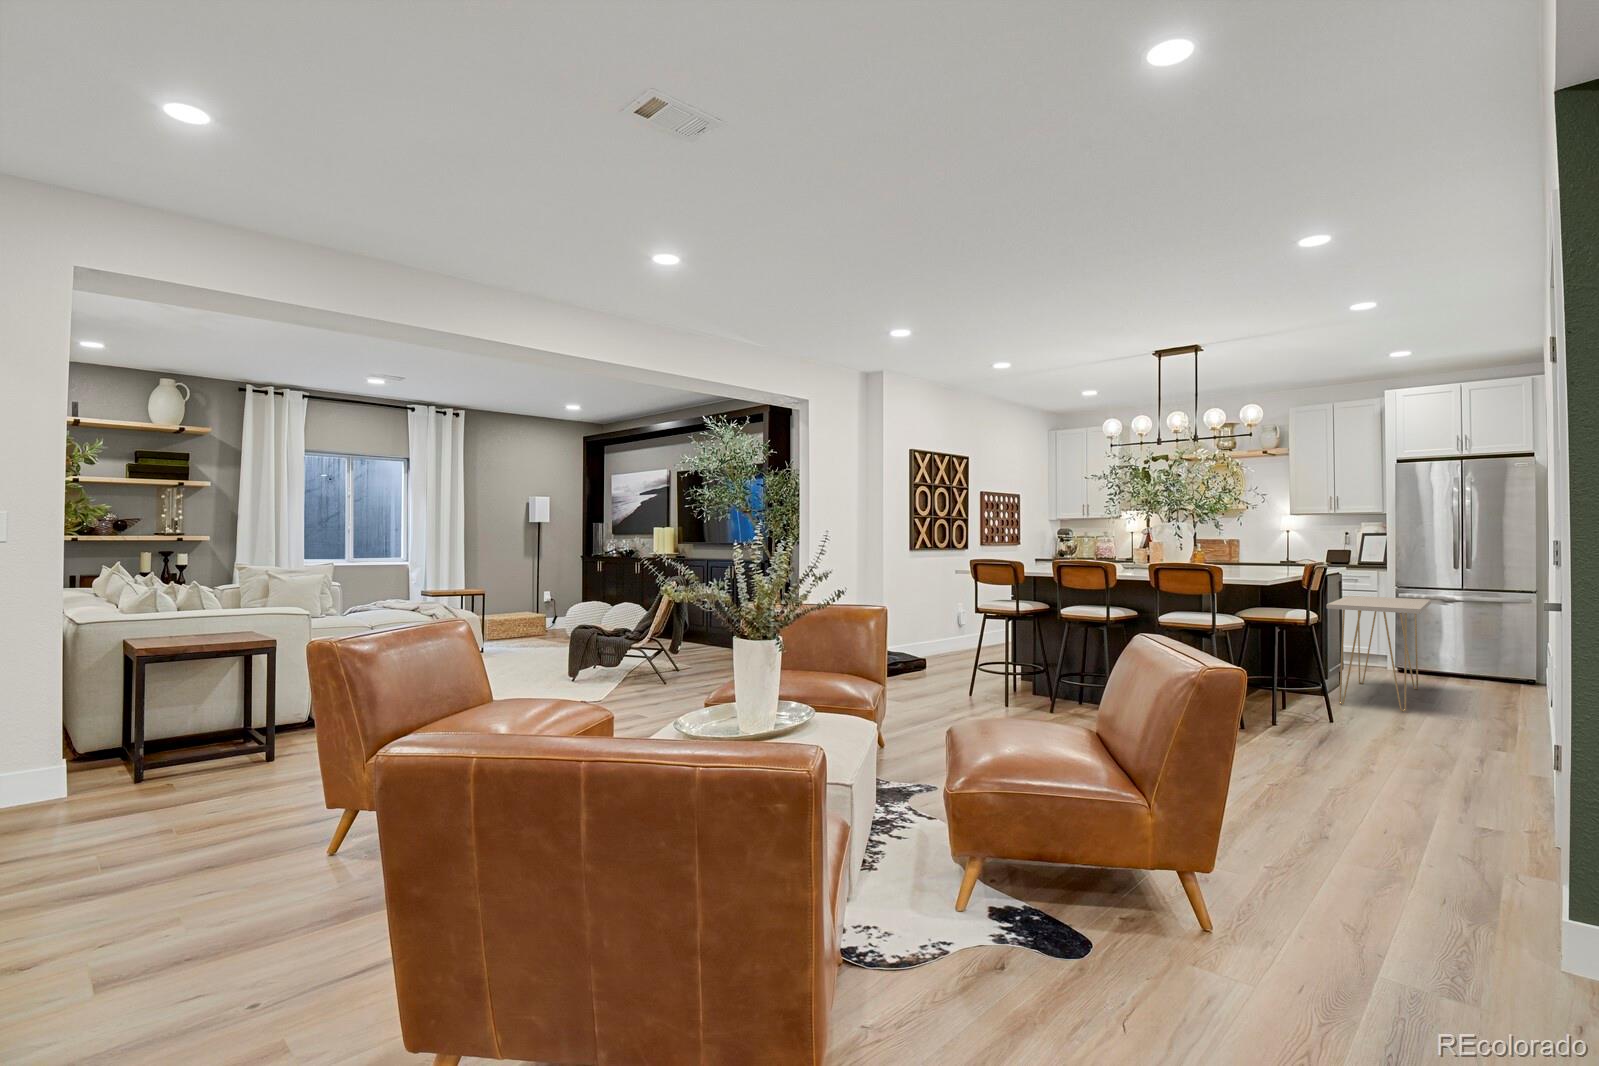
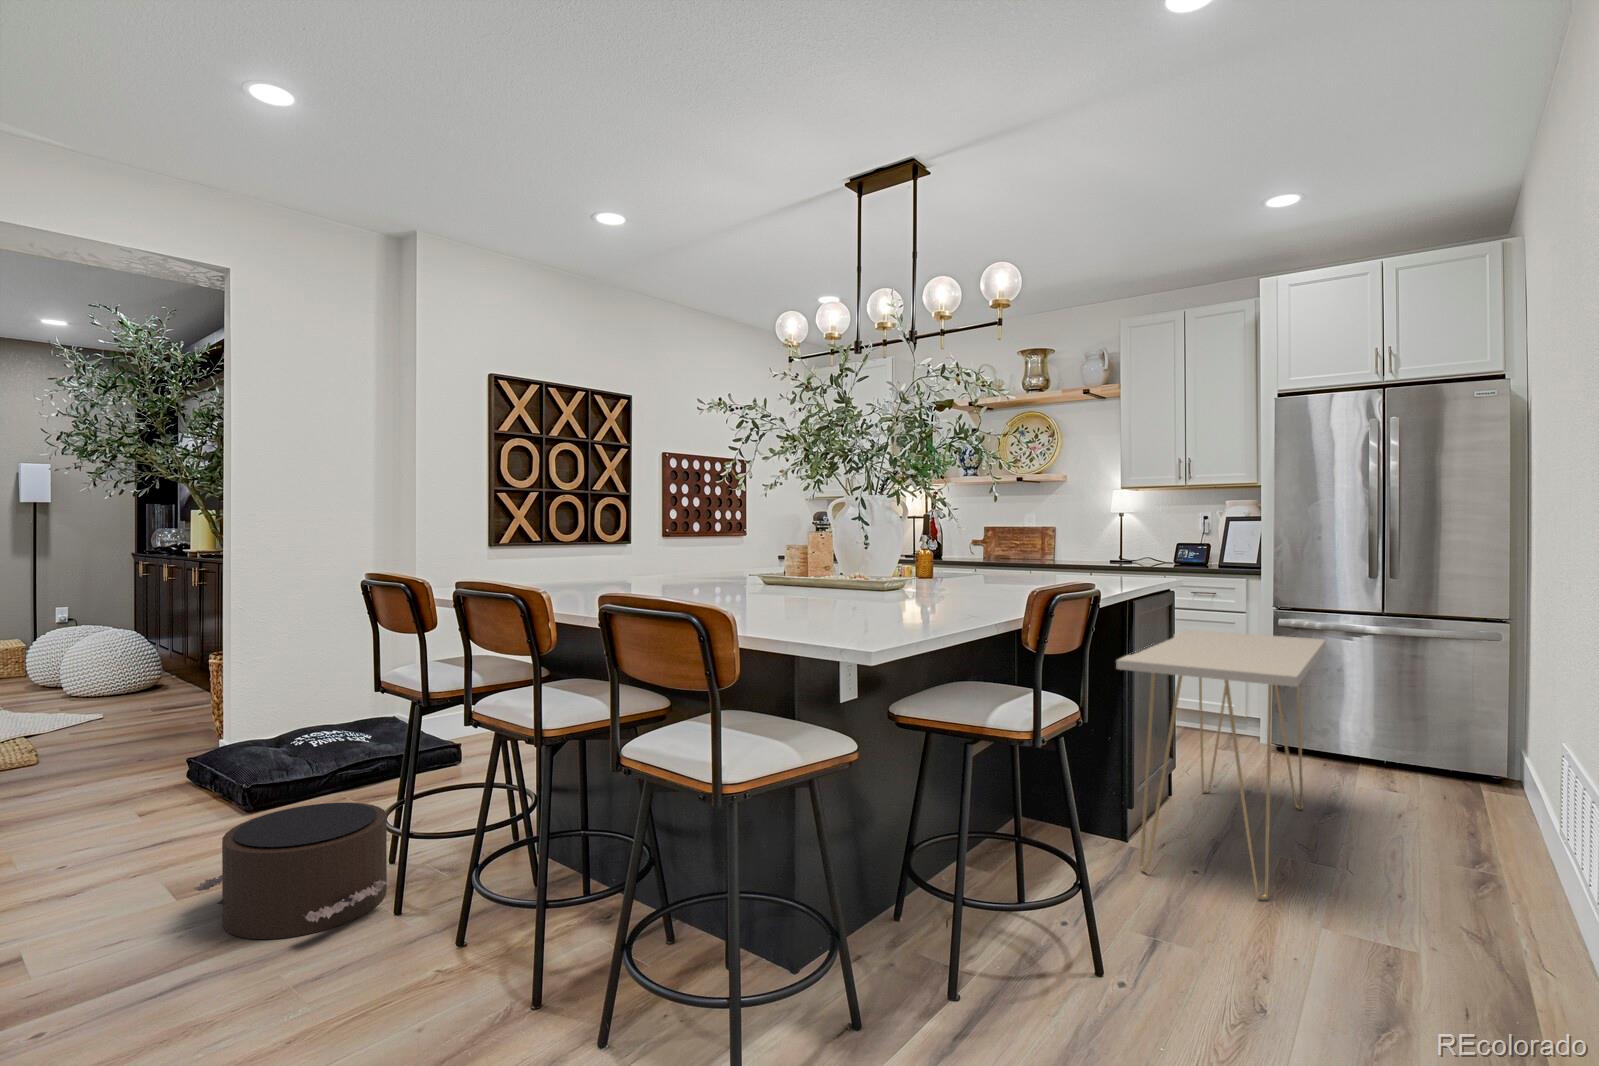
pouf: none [918,666,1002,712] -> present [194,802,392,939]

